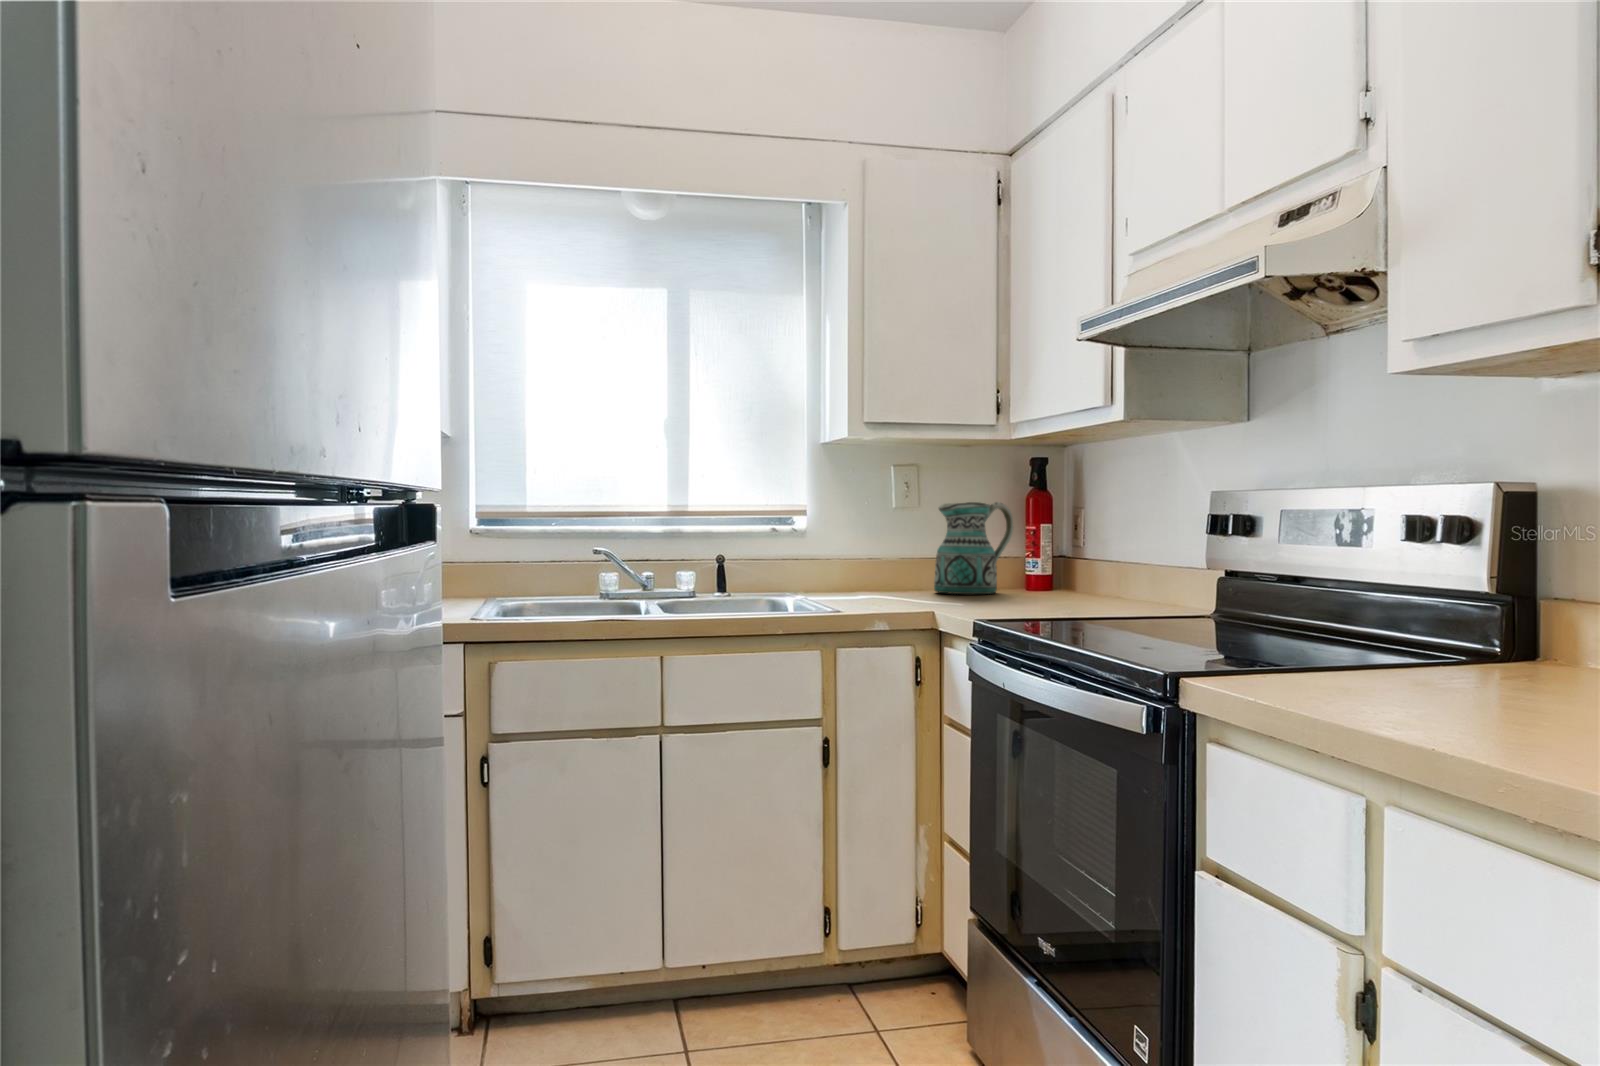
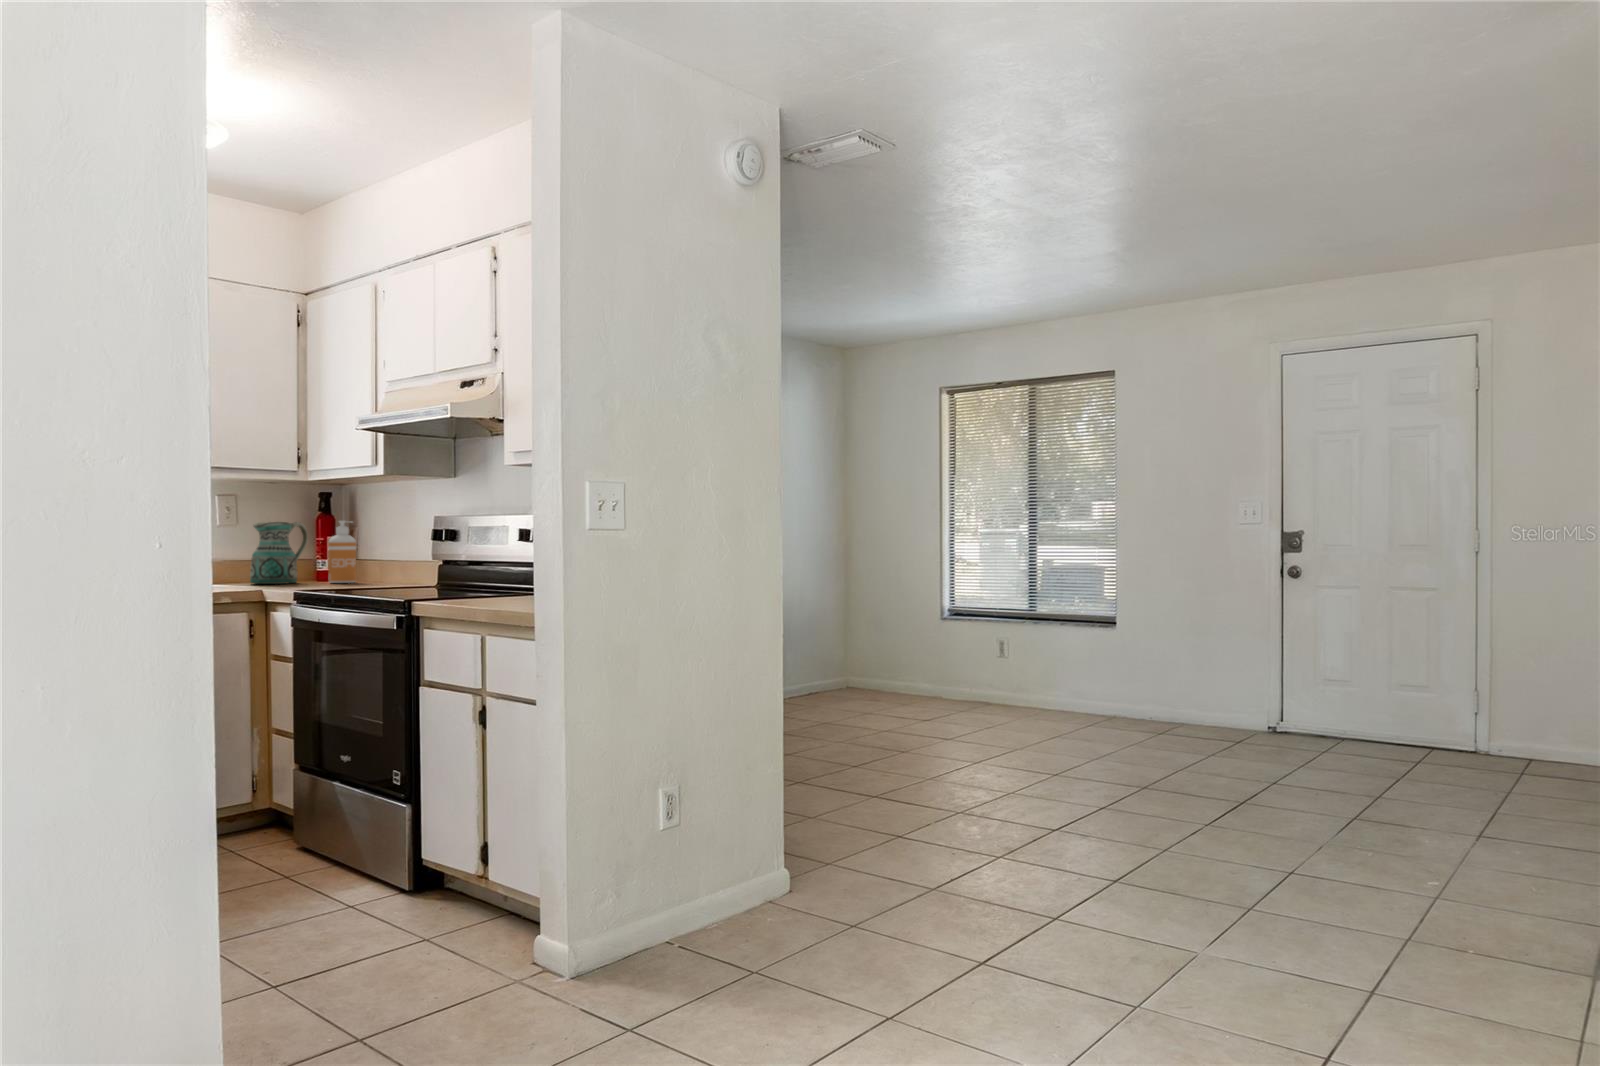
soap dispenser: none [1039,500,1080,598] -> present [329,521,356,583]

